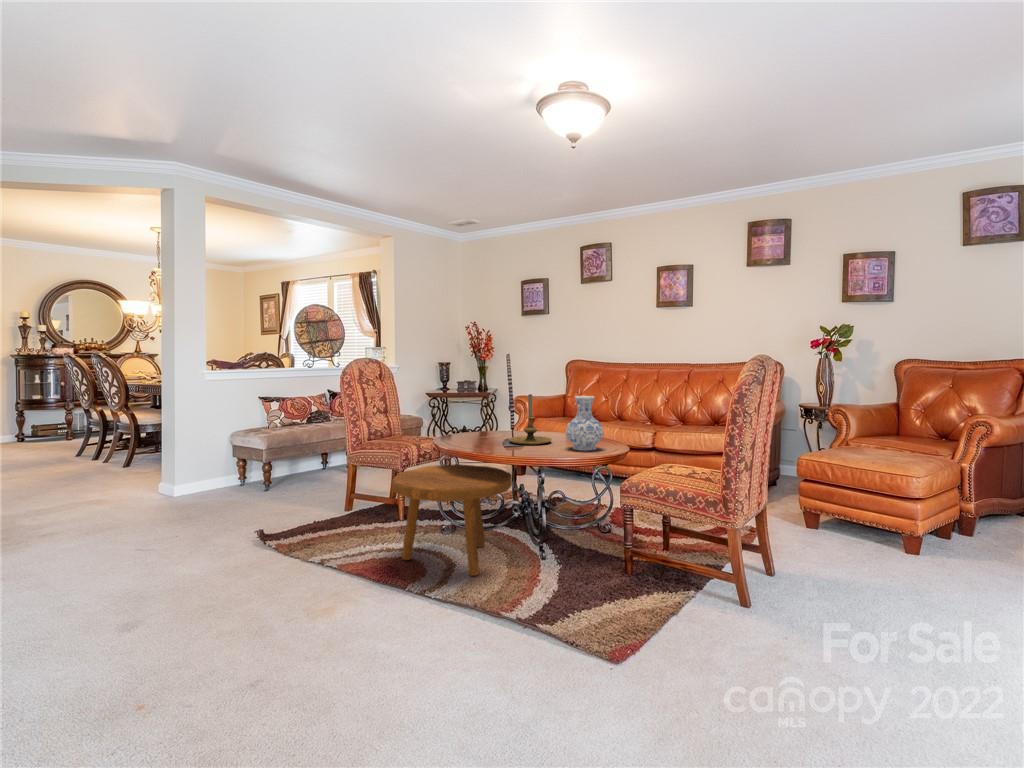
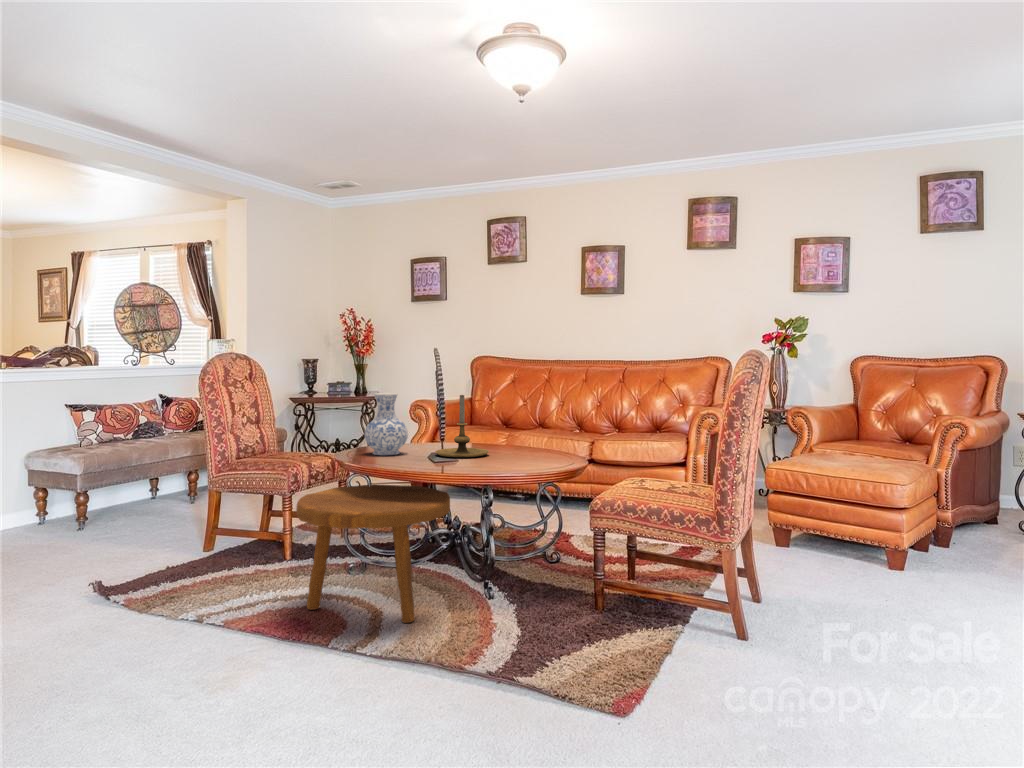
vase: present [566,396,603,451] -> present [365,393,408,455]

